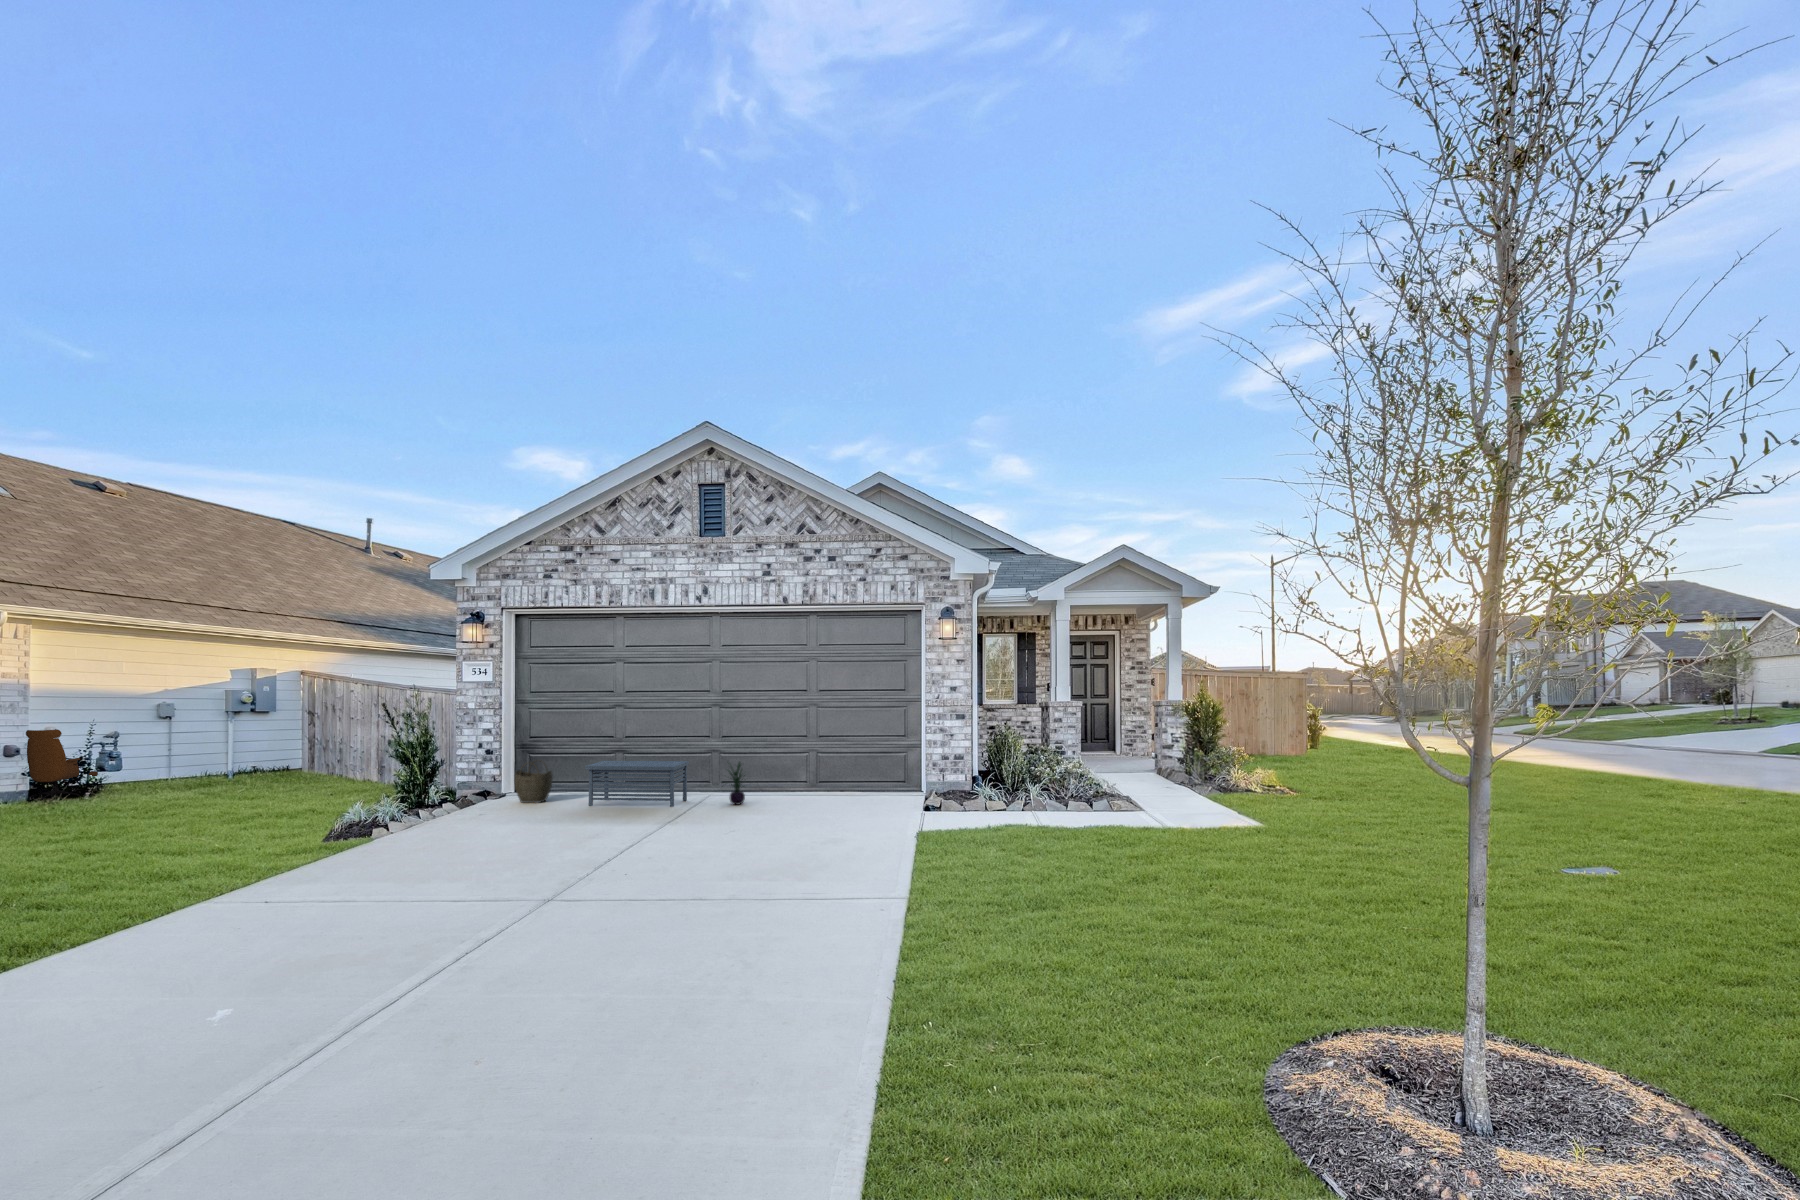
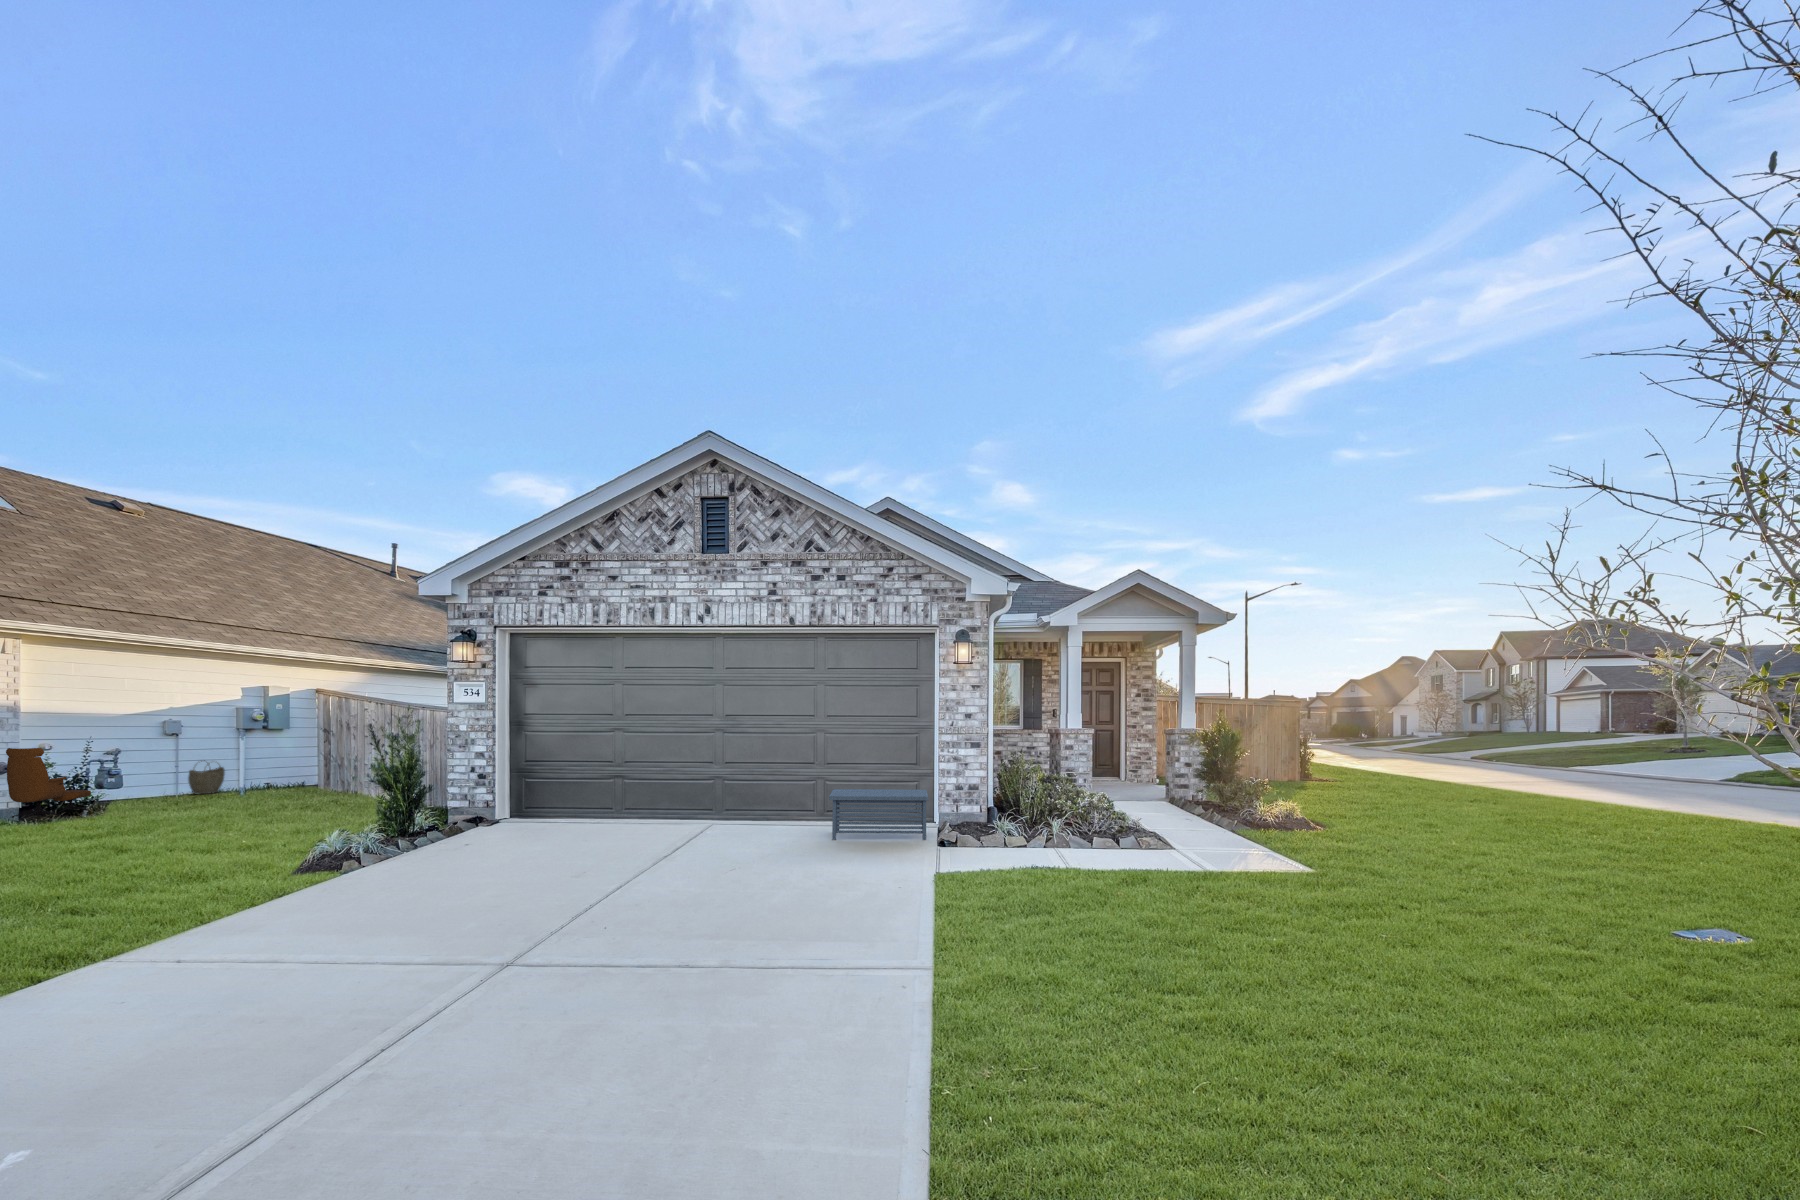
woven basket: present [514,761,553,803] -> present [188,760,225,794]
storage bench: present [585,761,689,807] -> present [829,789,928,840]
decorative plant: present [729,763,745,805] -> none [711,790,762,837]

